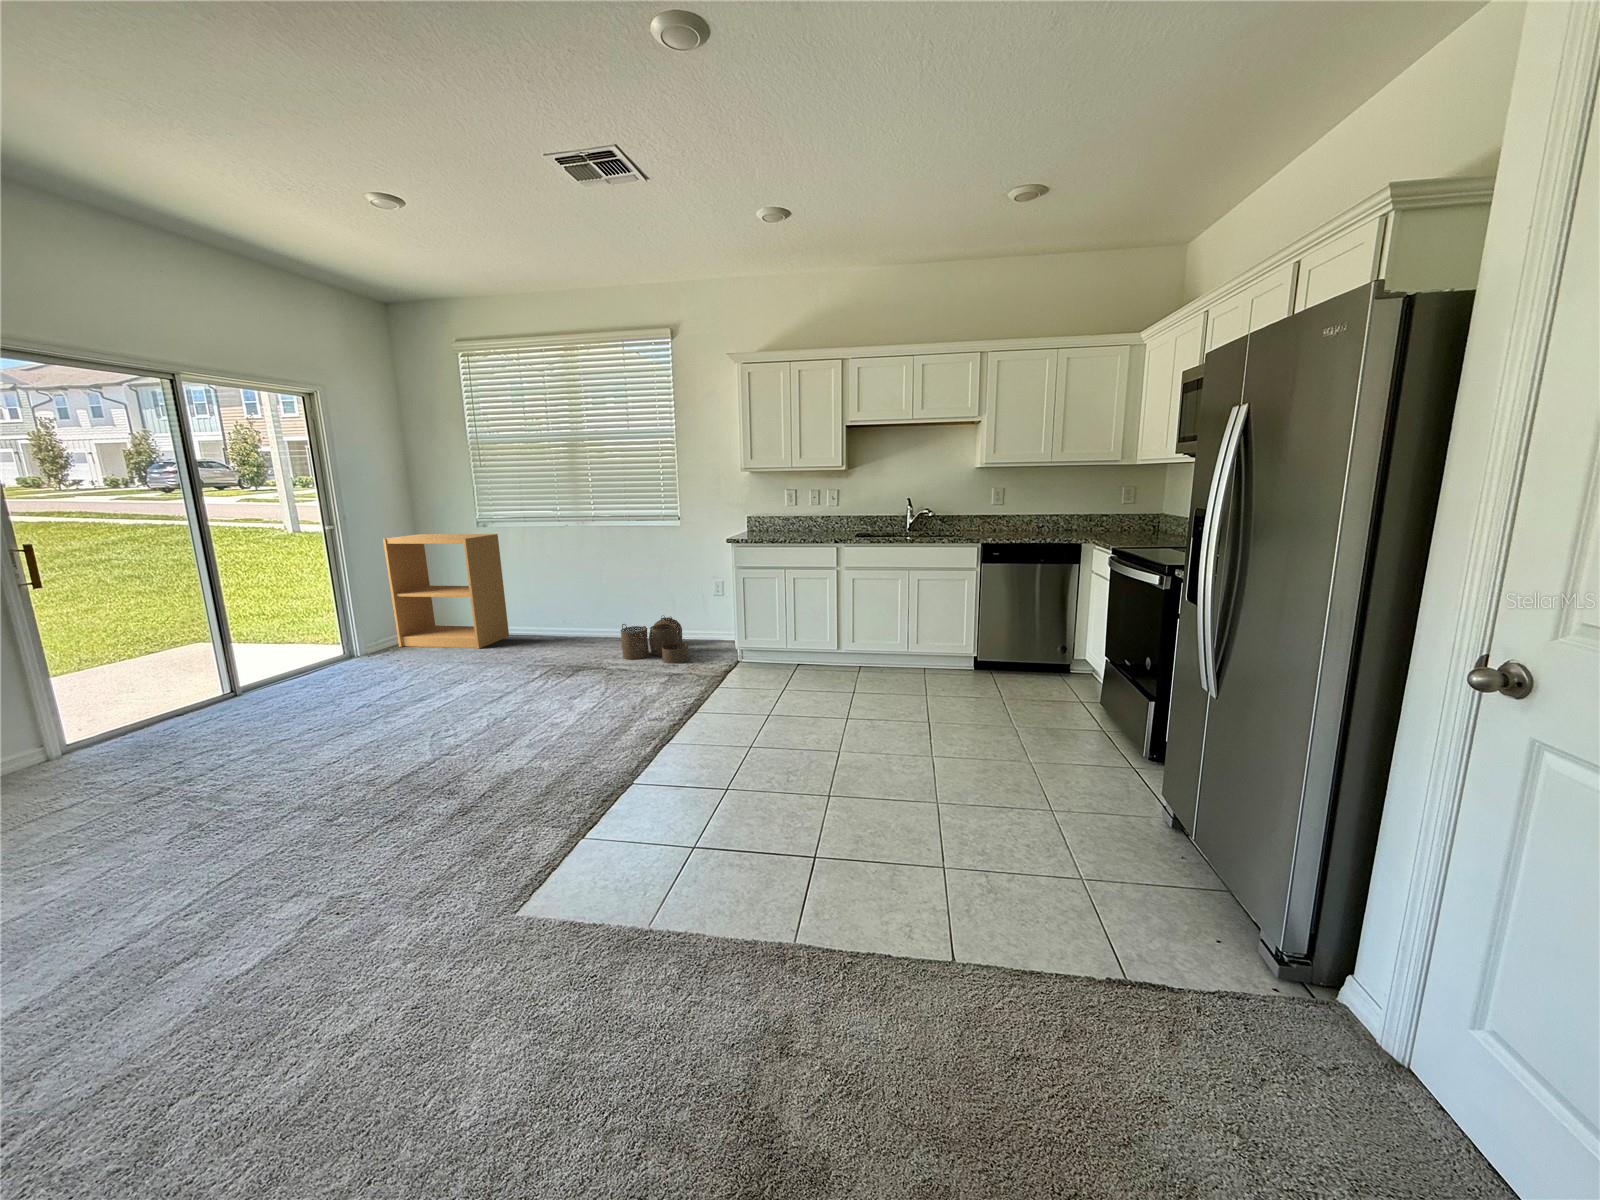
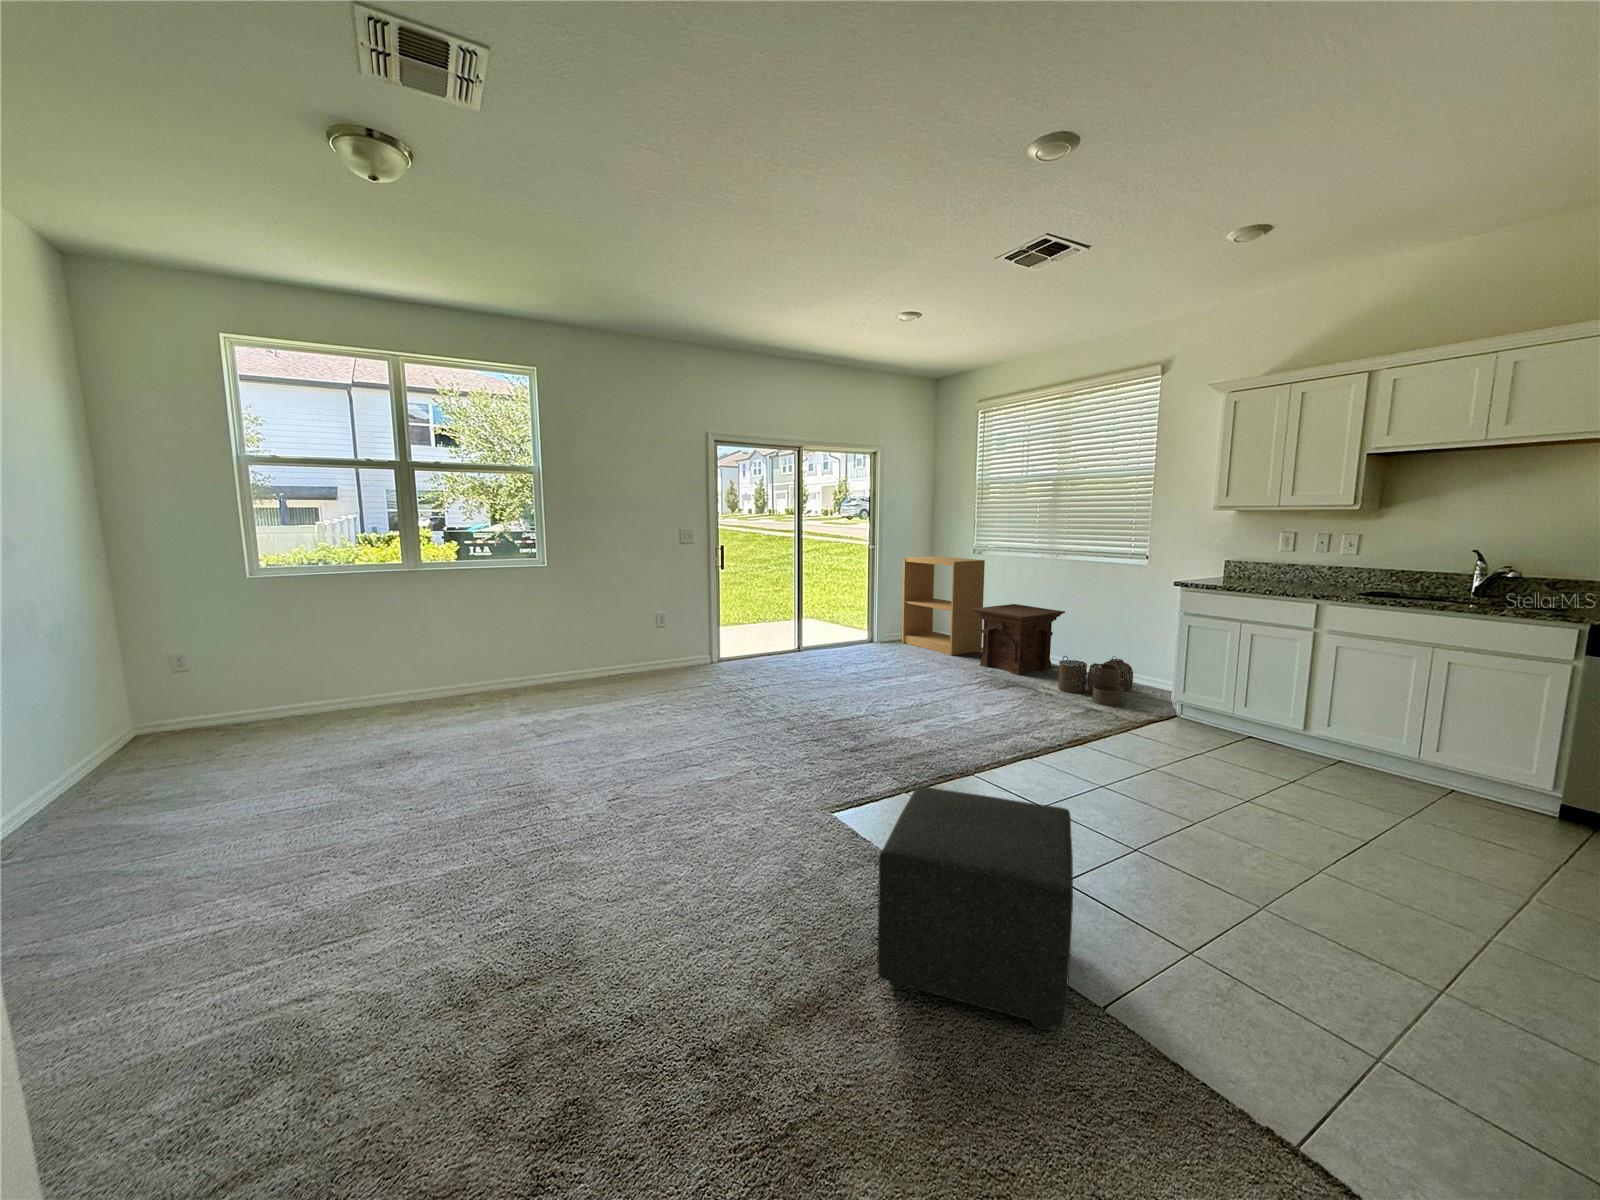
side table: none [504,579,604,654] -> present [972,604,1065,675]
ottoman: none [715,781,988,1103] -> present [878,786,1073,1030]

